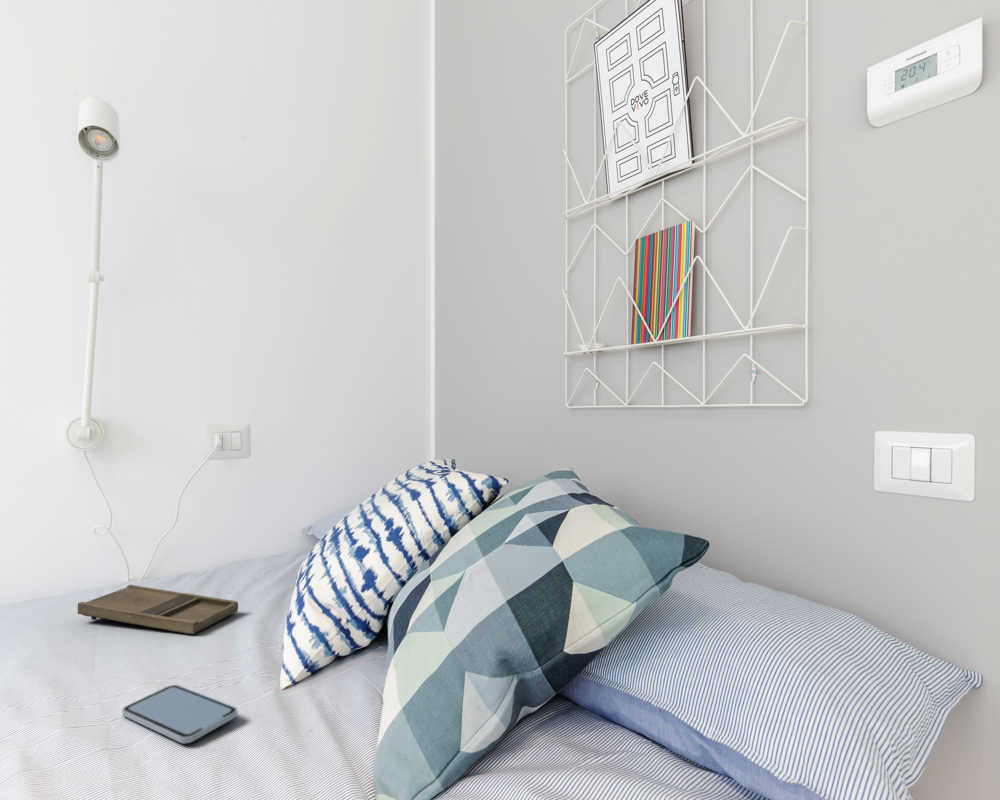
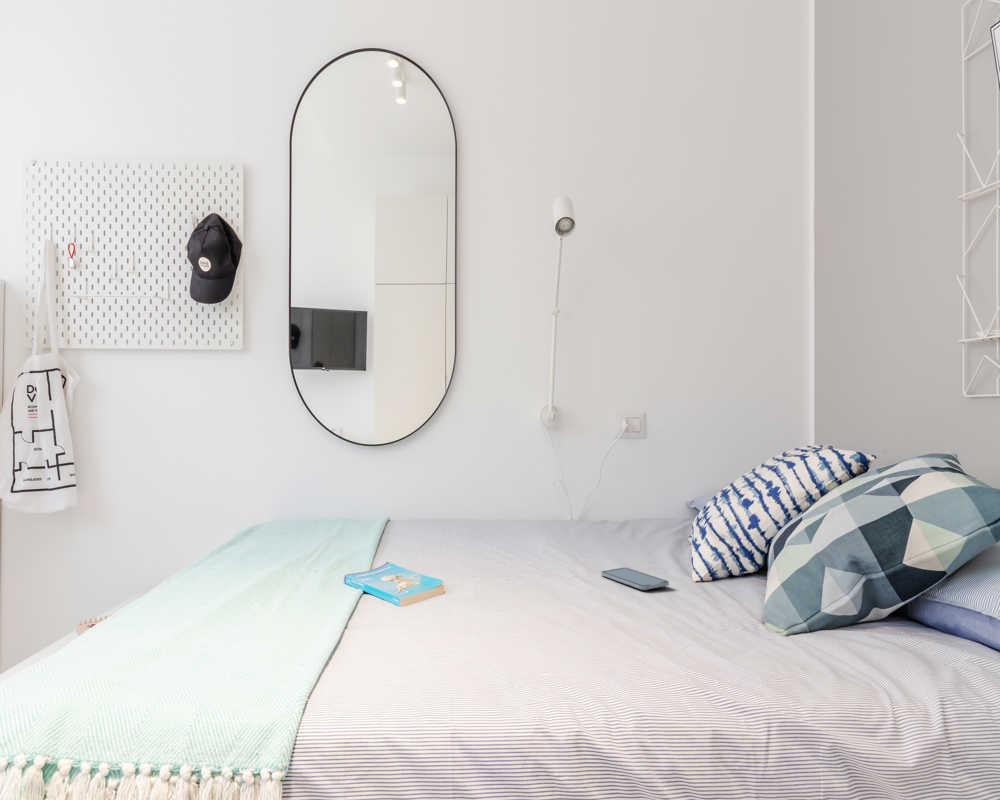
tray: present [78,585,238,634] -> none [552,521,652,552]

